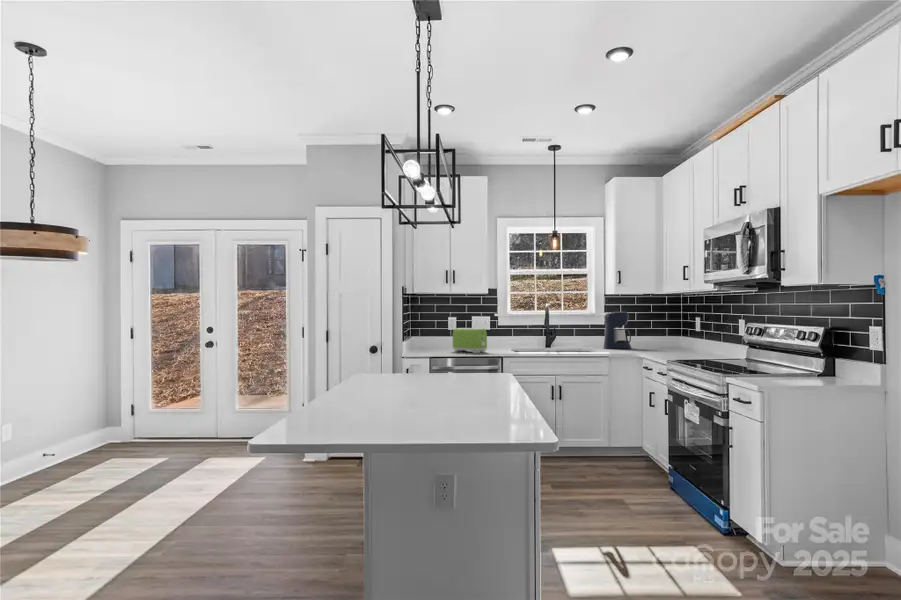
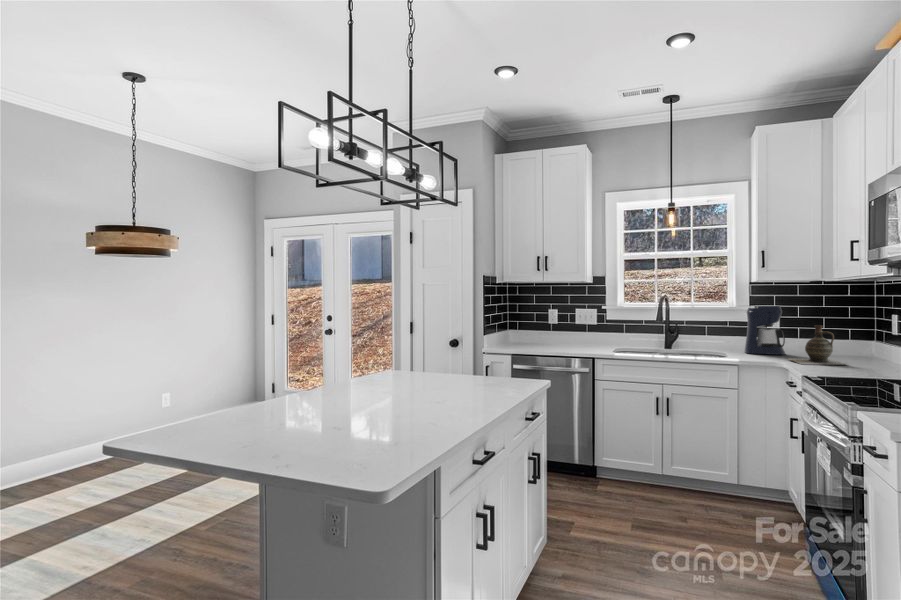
ceramic jug: none [639,325,681,353] -> present [788,325,847,365]
toaster: present [453,328,487,353] -> none [540,322,576,352]

